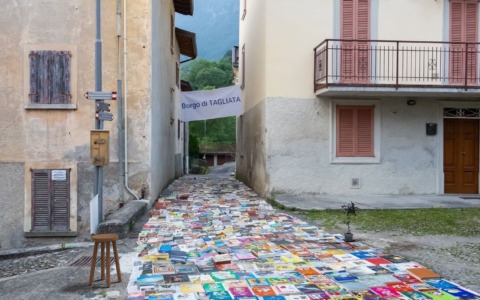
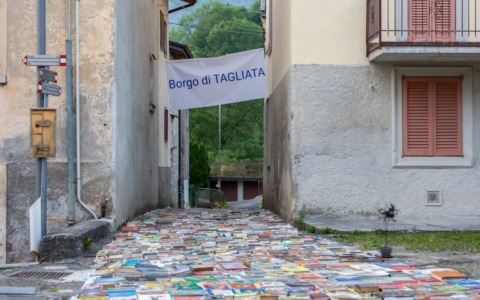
stool: present [89,234,122,287] -> none [34,225,74,286]

